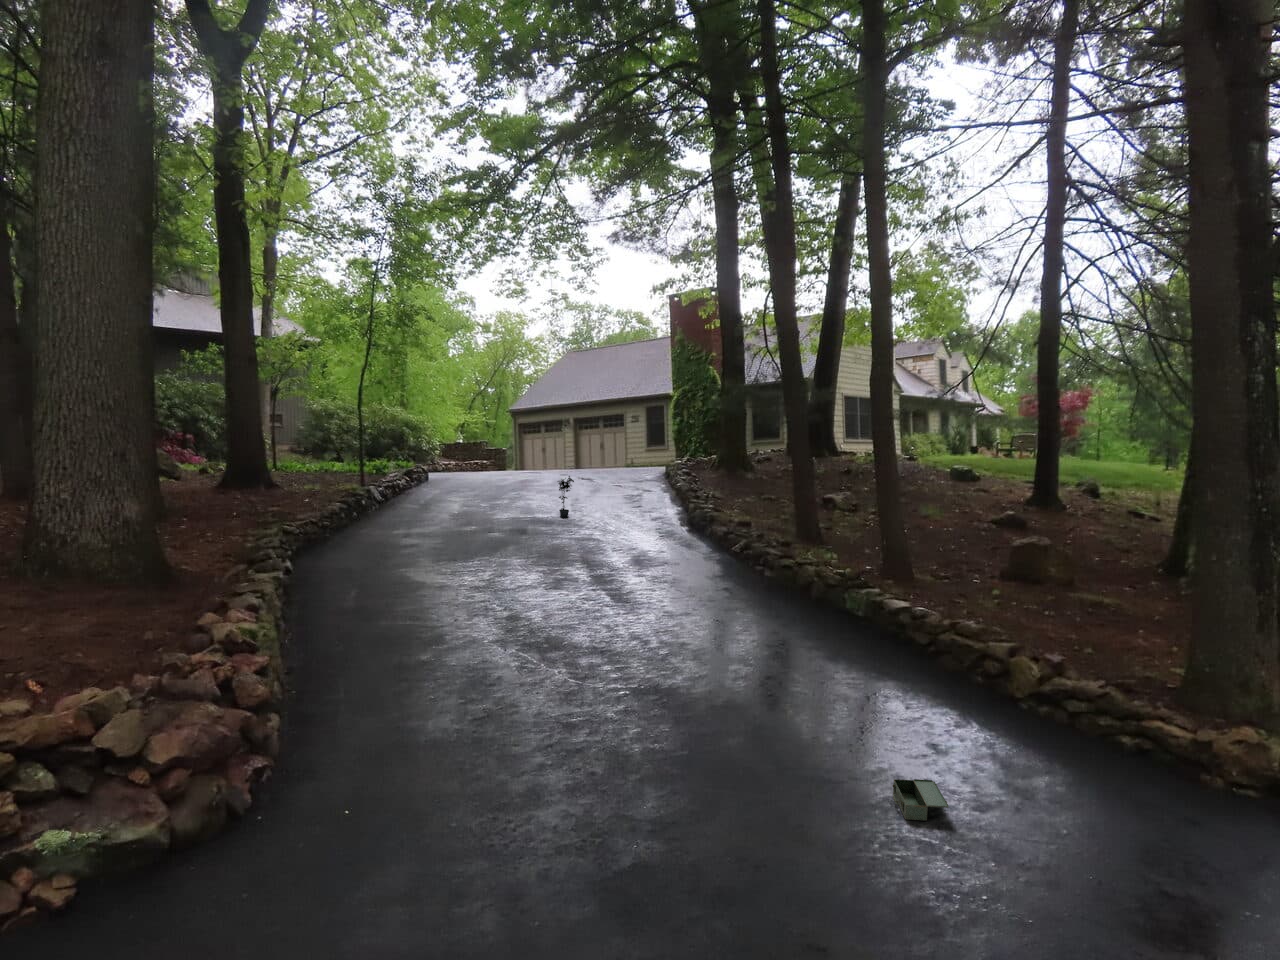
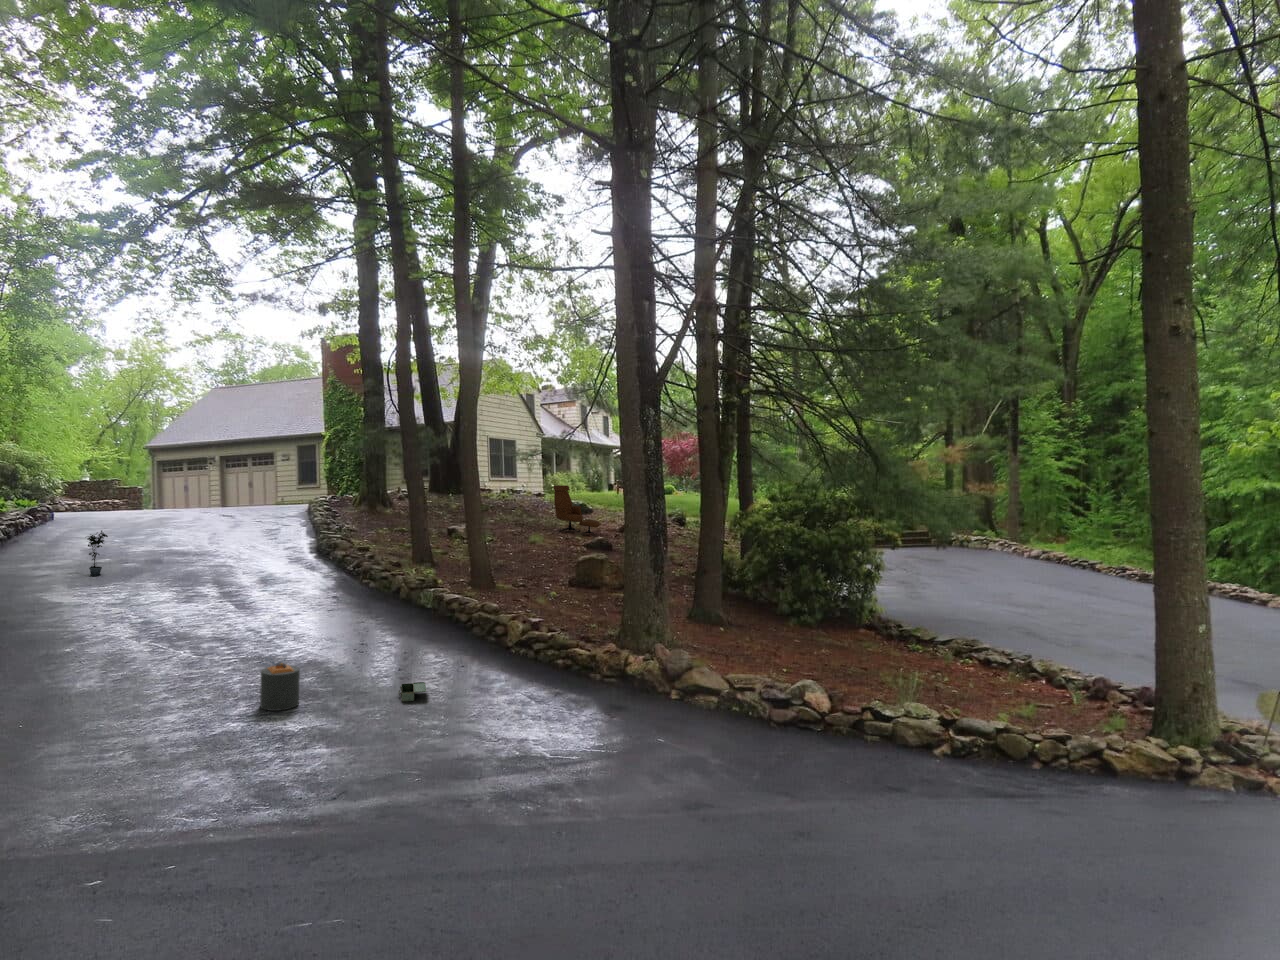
lounge chair: none [966,448,1034,514] -> present [553,485,600,535]
potted plant: present [558,476,574,518] -> present [87,530,108,576]
trash can: none [674,714,737,815] -> present [260,661,300,711]

